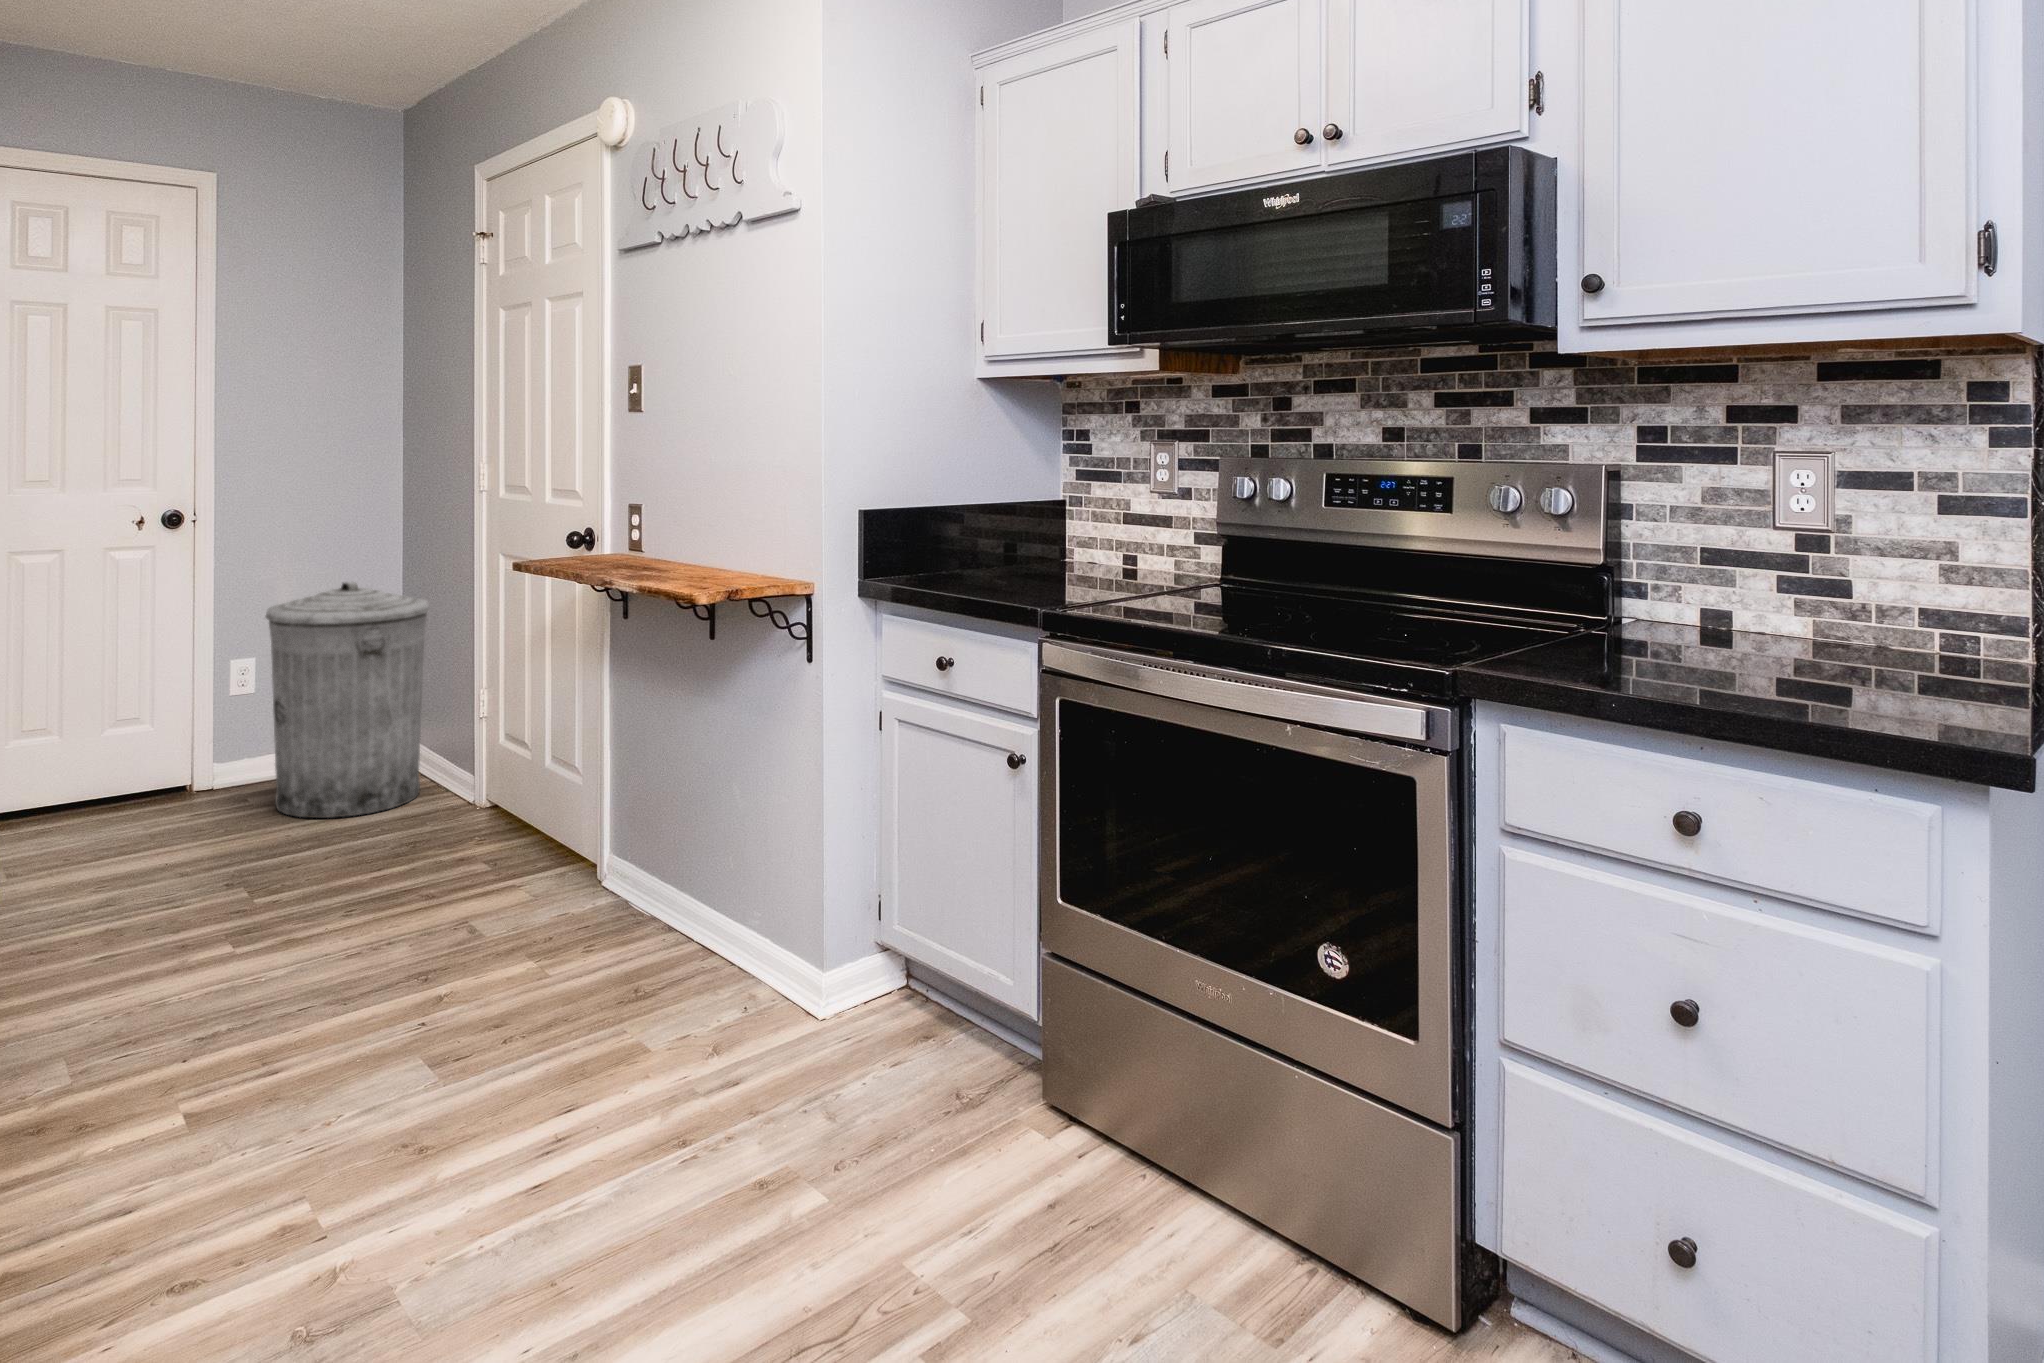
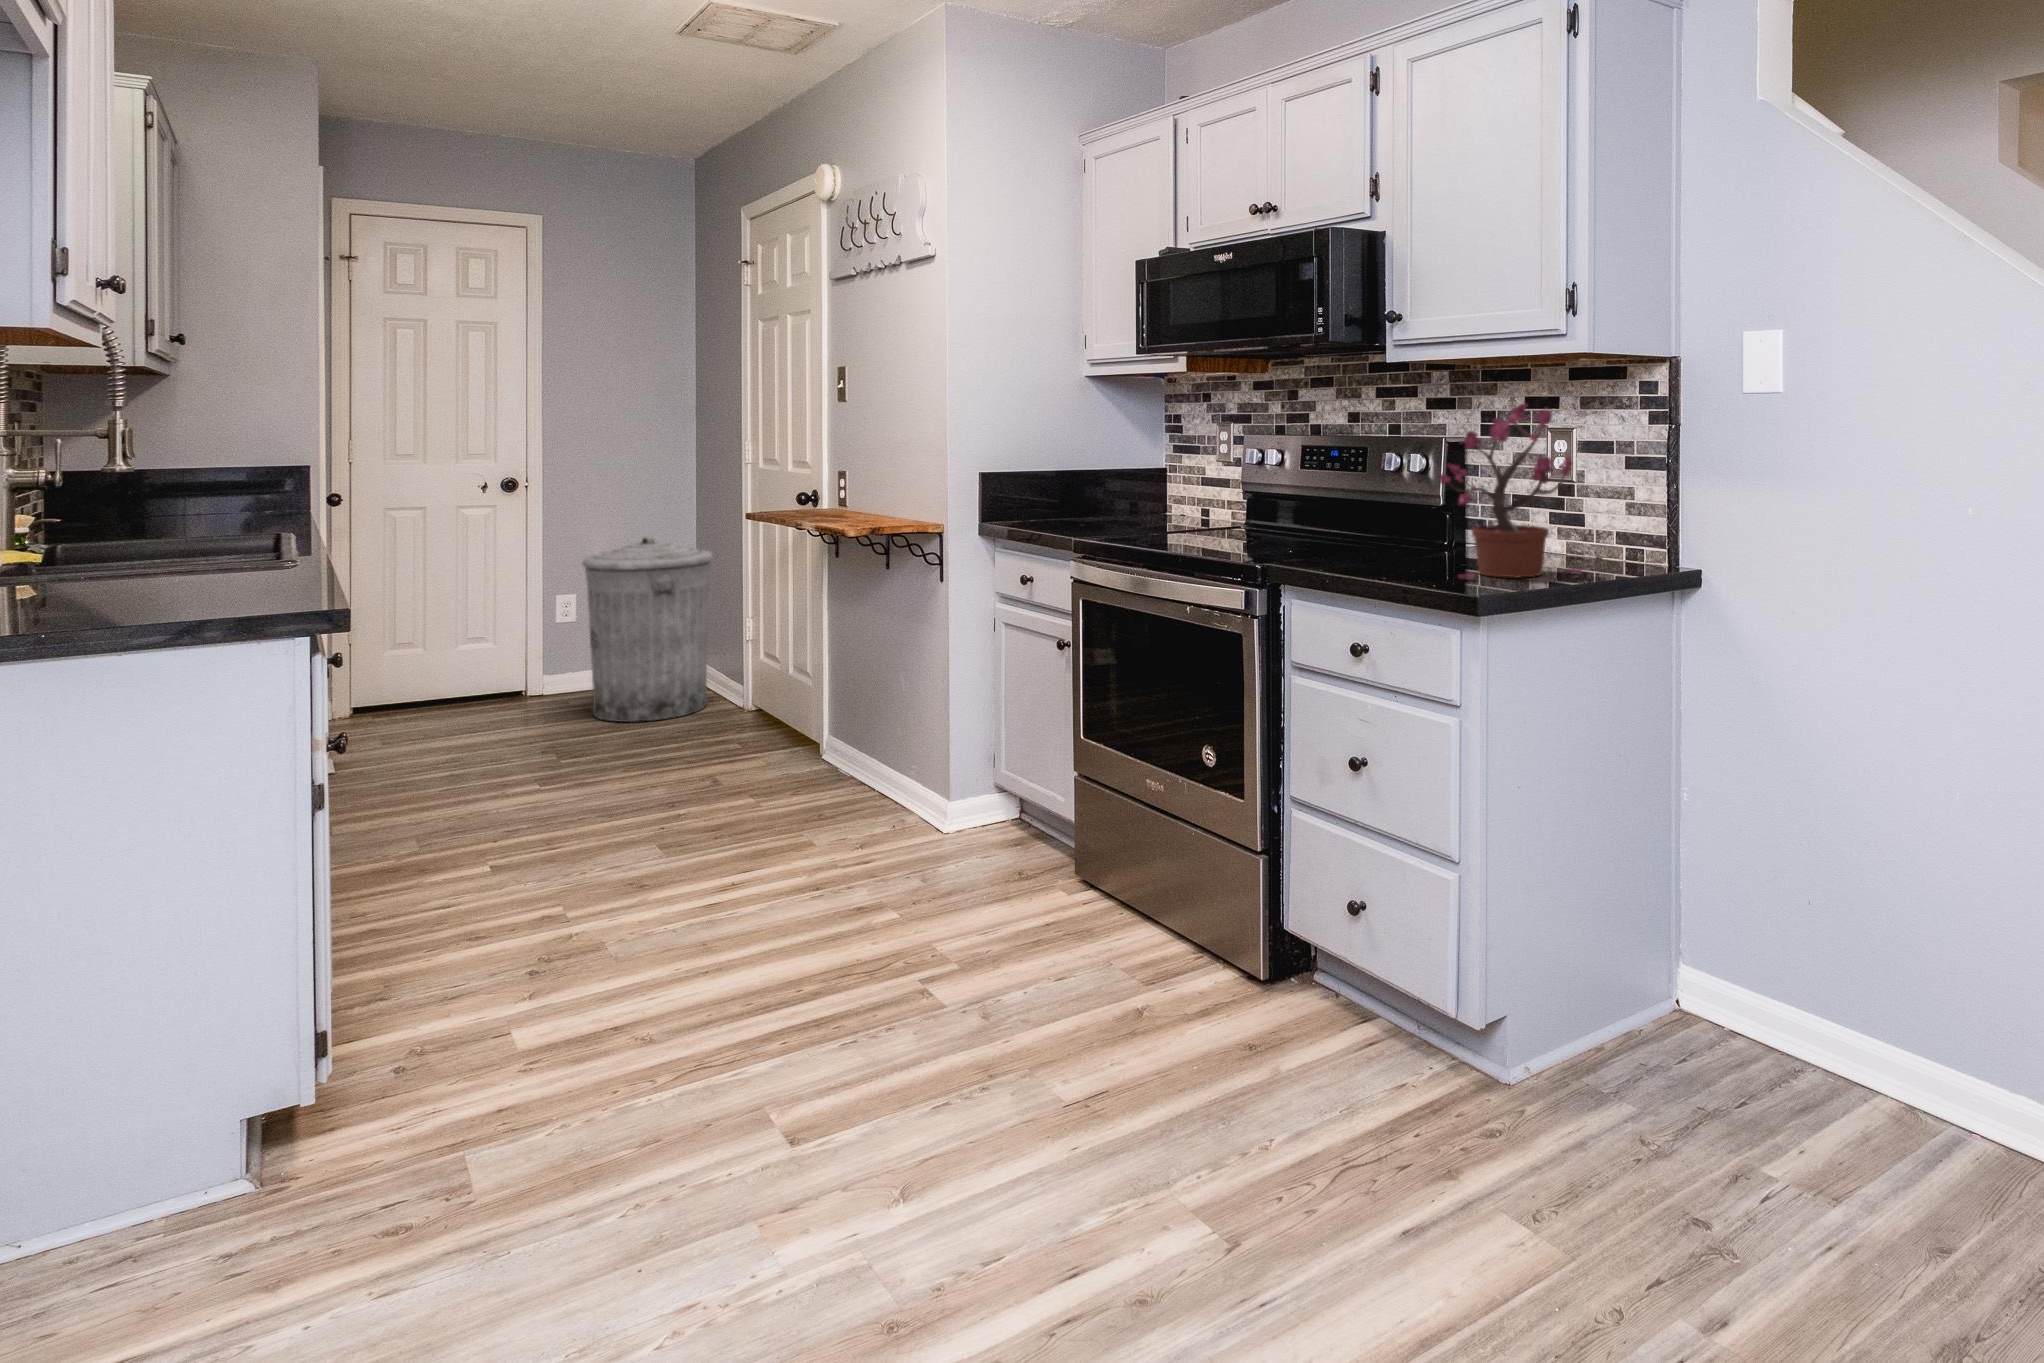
potted plant: none [1666,412,1907,684] -> present [1439,403,1581,579]

